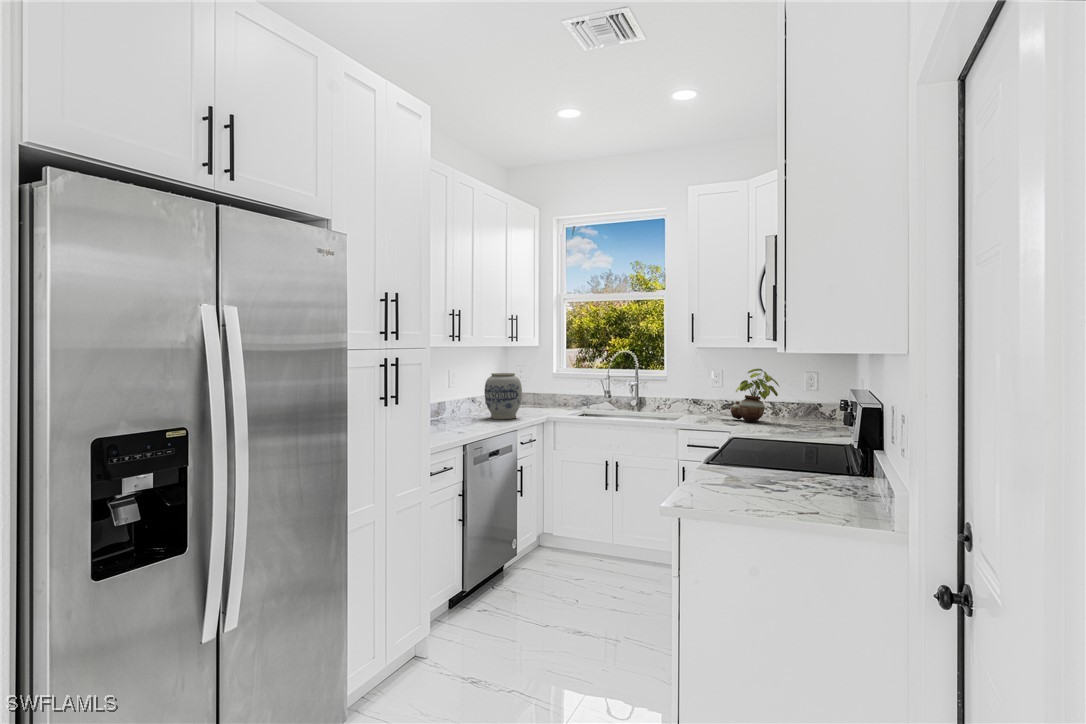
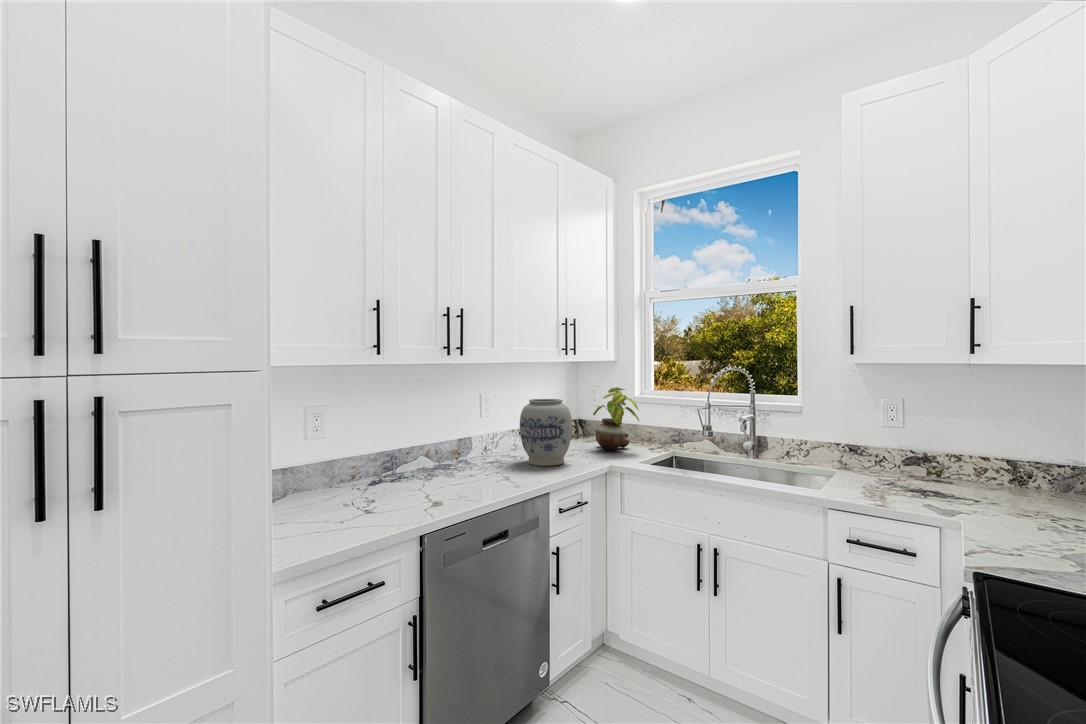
potted plant: present [731,369,779,422] -> present [593,388,639,451]

